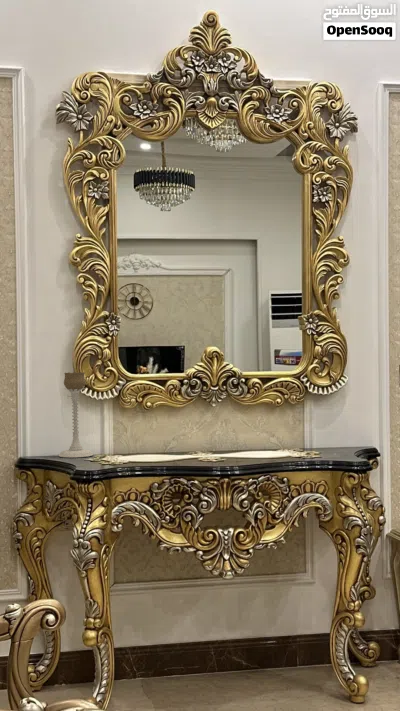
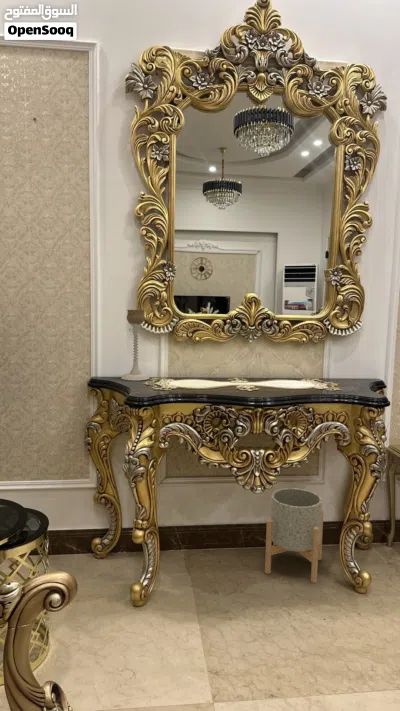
planter: none [242,585,313,694] -> present [265,488,324,583]

